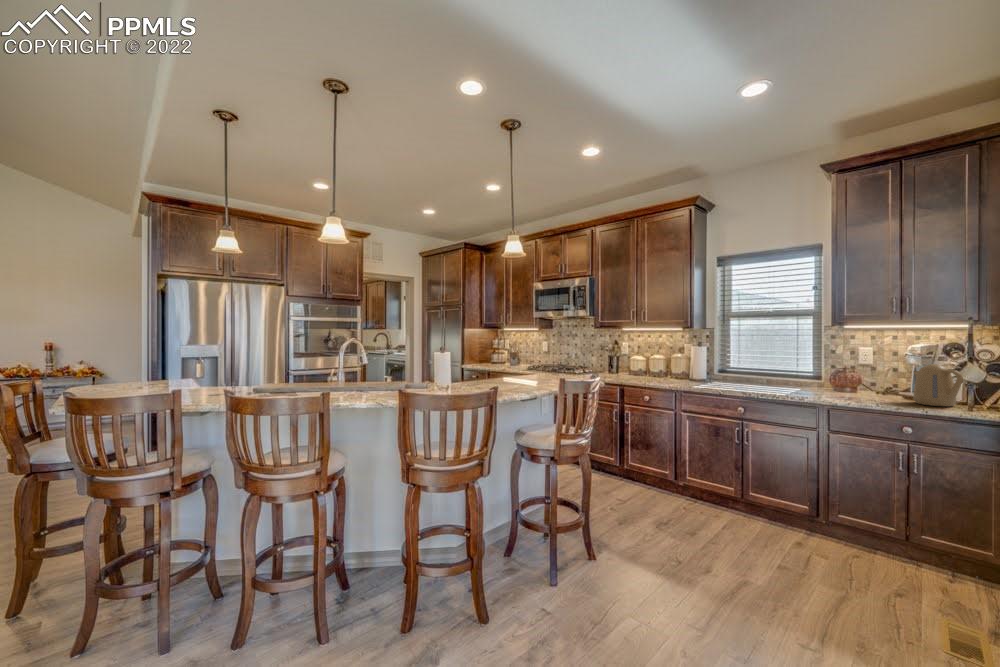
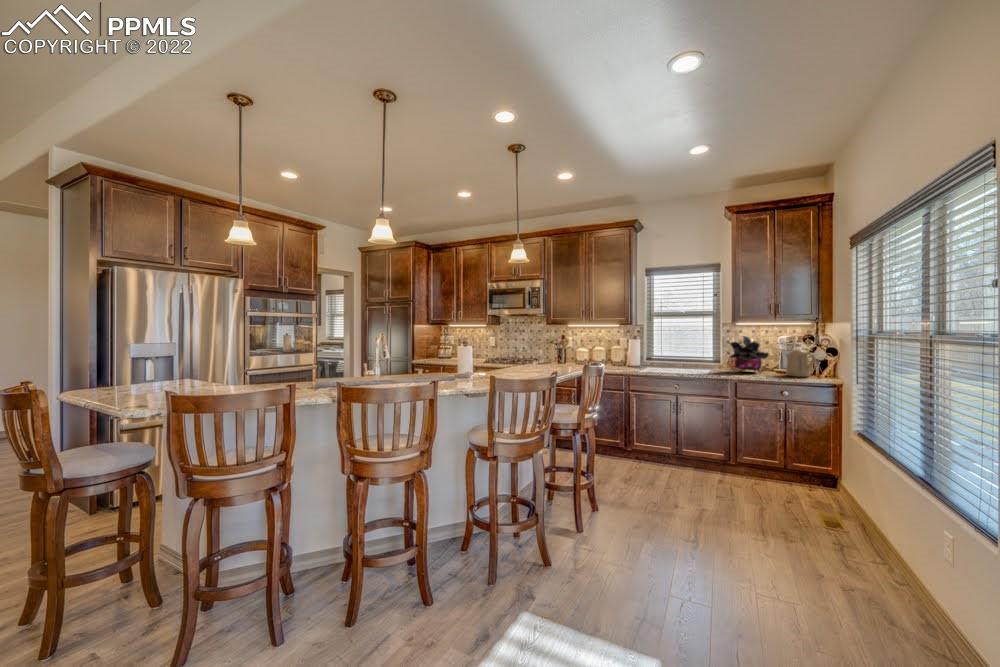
potted plant: none [825,344,887,397] -> present [730,336,768,372]

